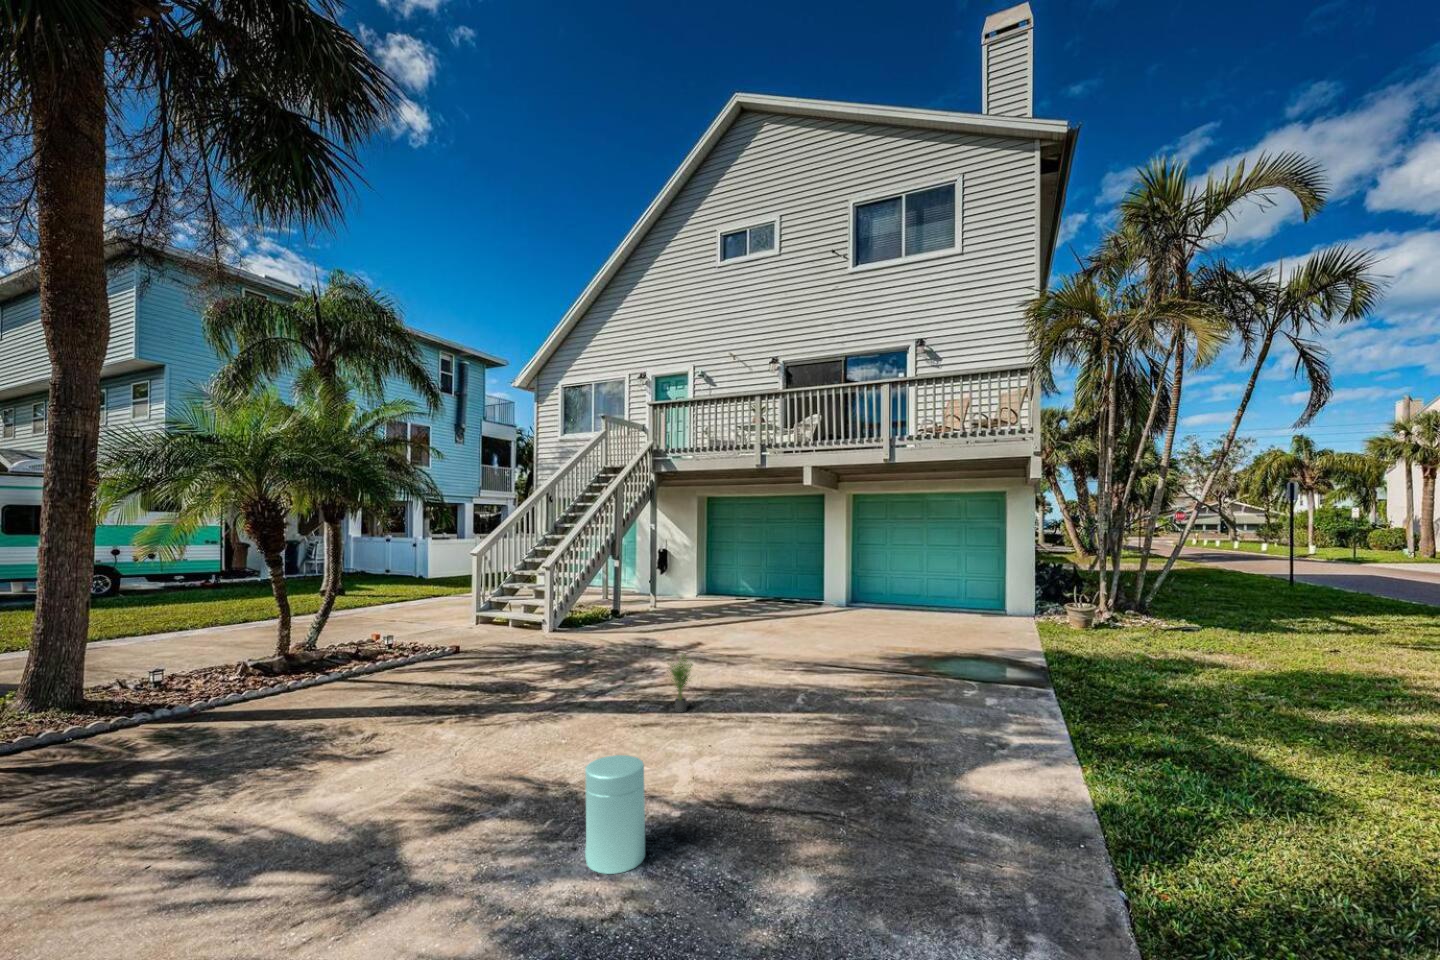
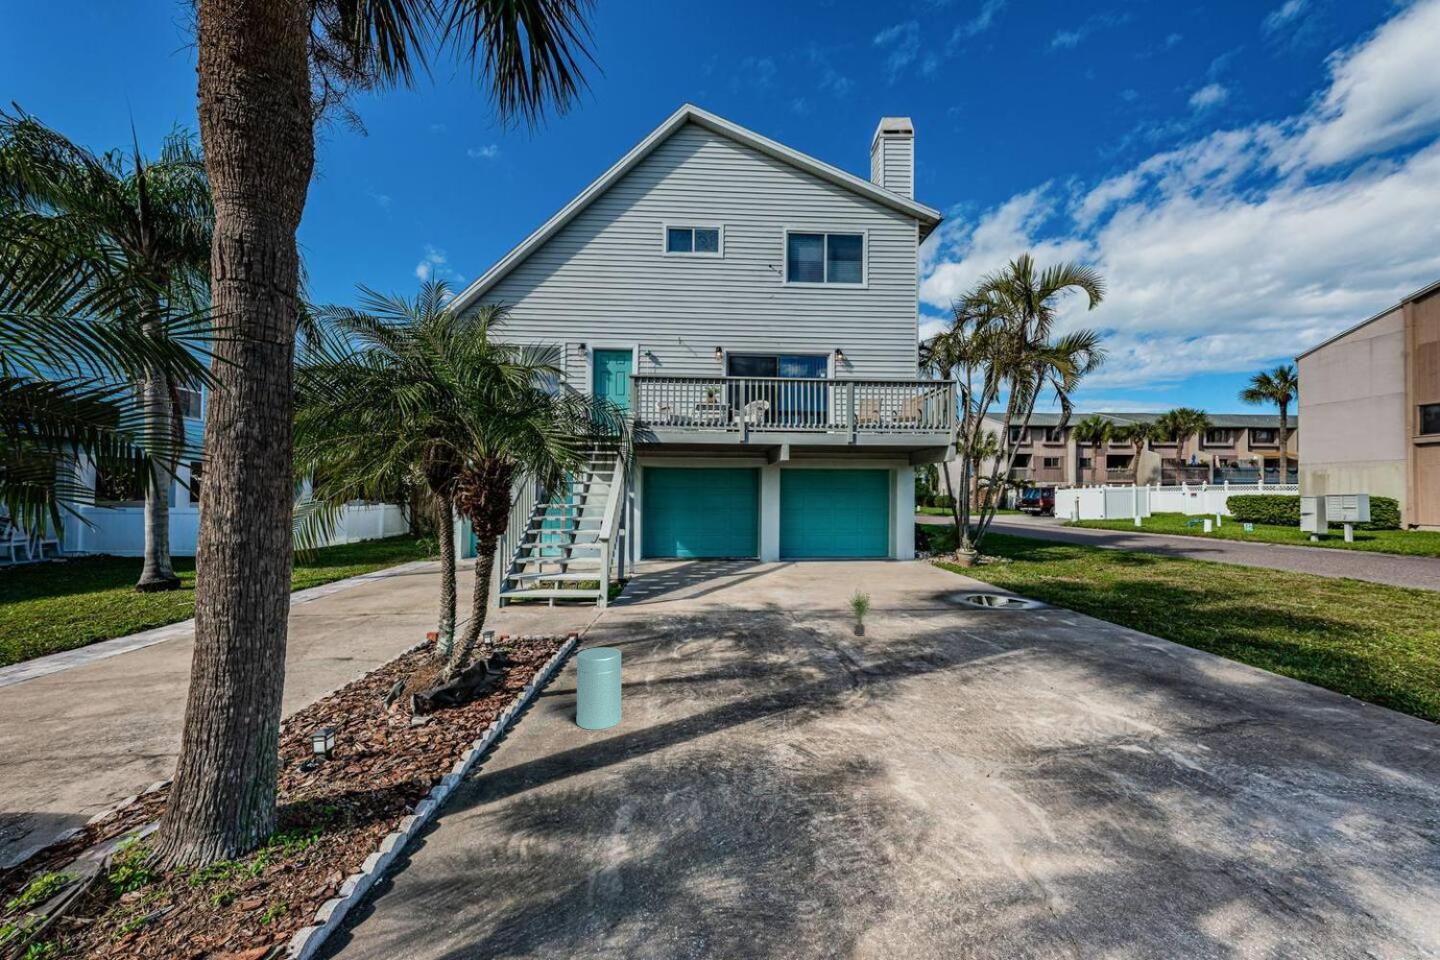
trash can: present [585,755,645,874] -> present [569,647,621,730]

